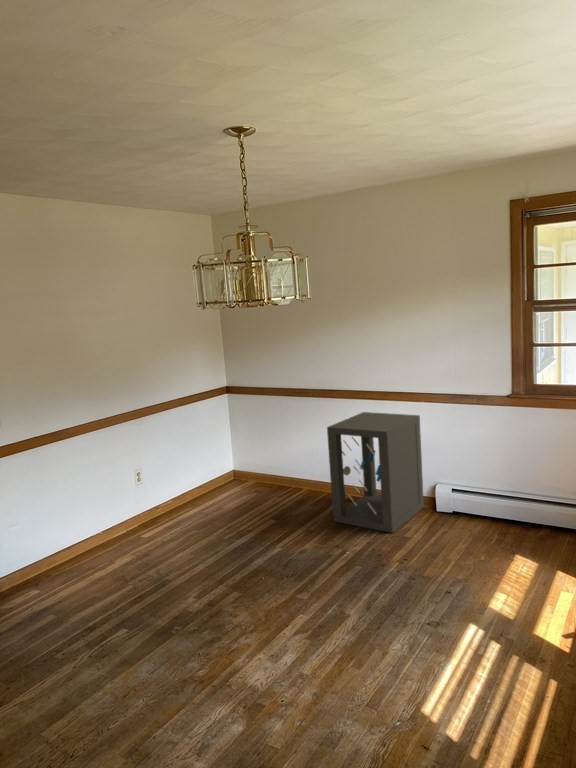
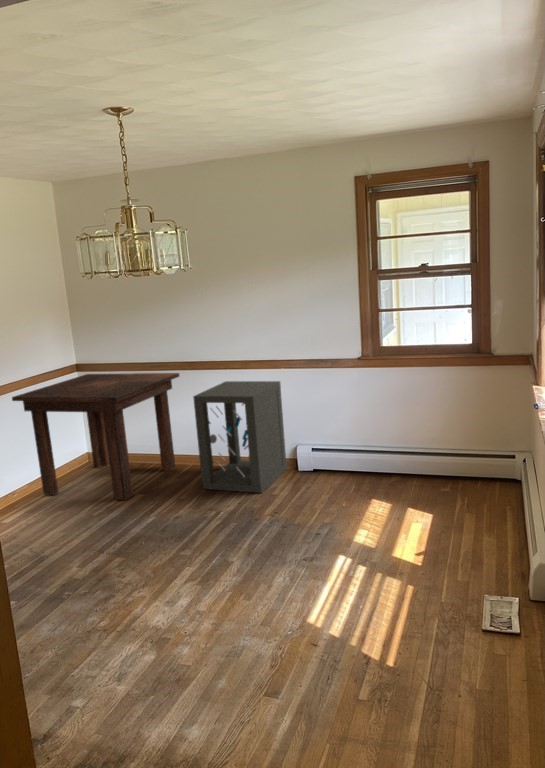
dining table: none [161,397,319,526] -> present [12,373,179,500]

